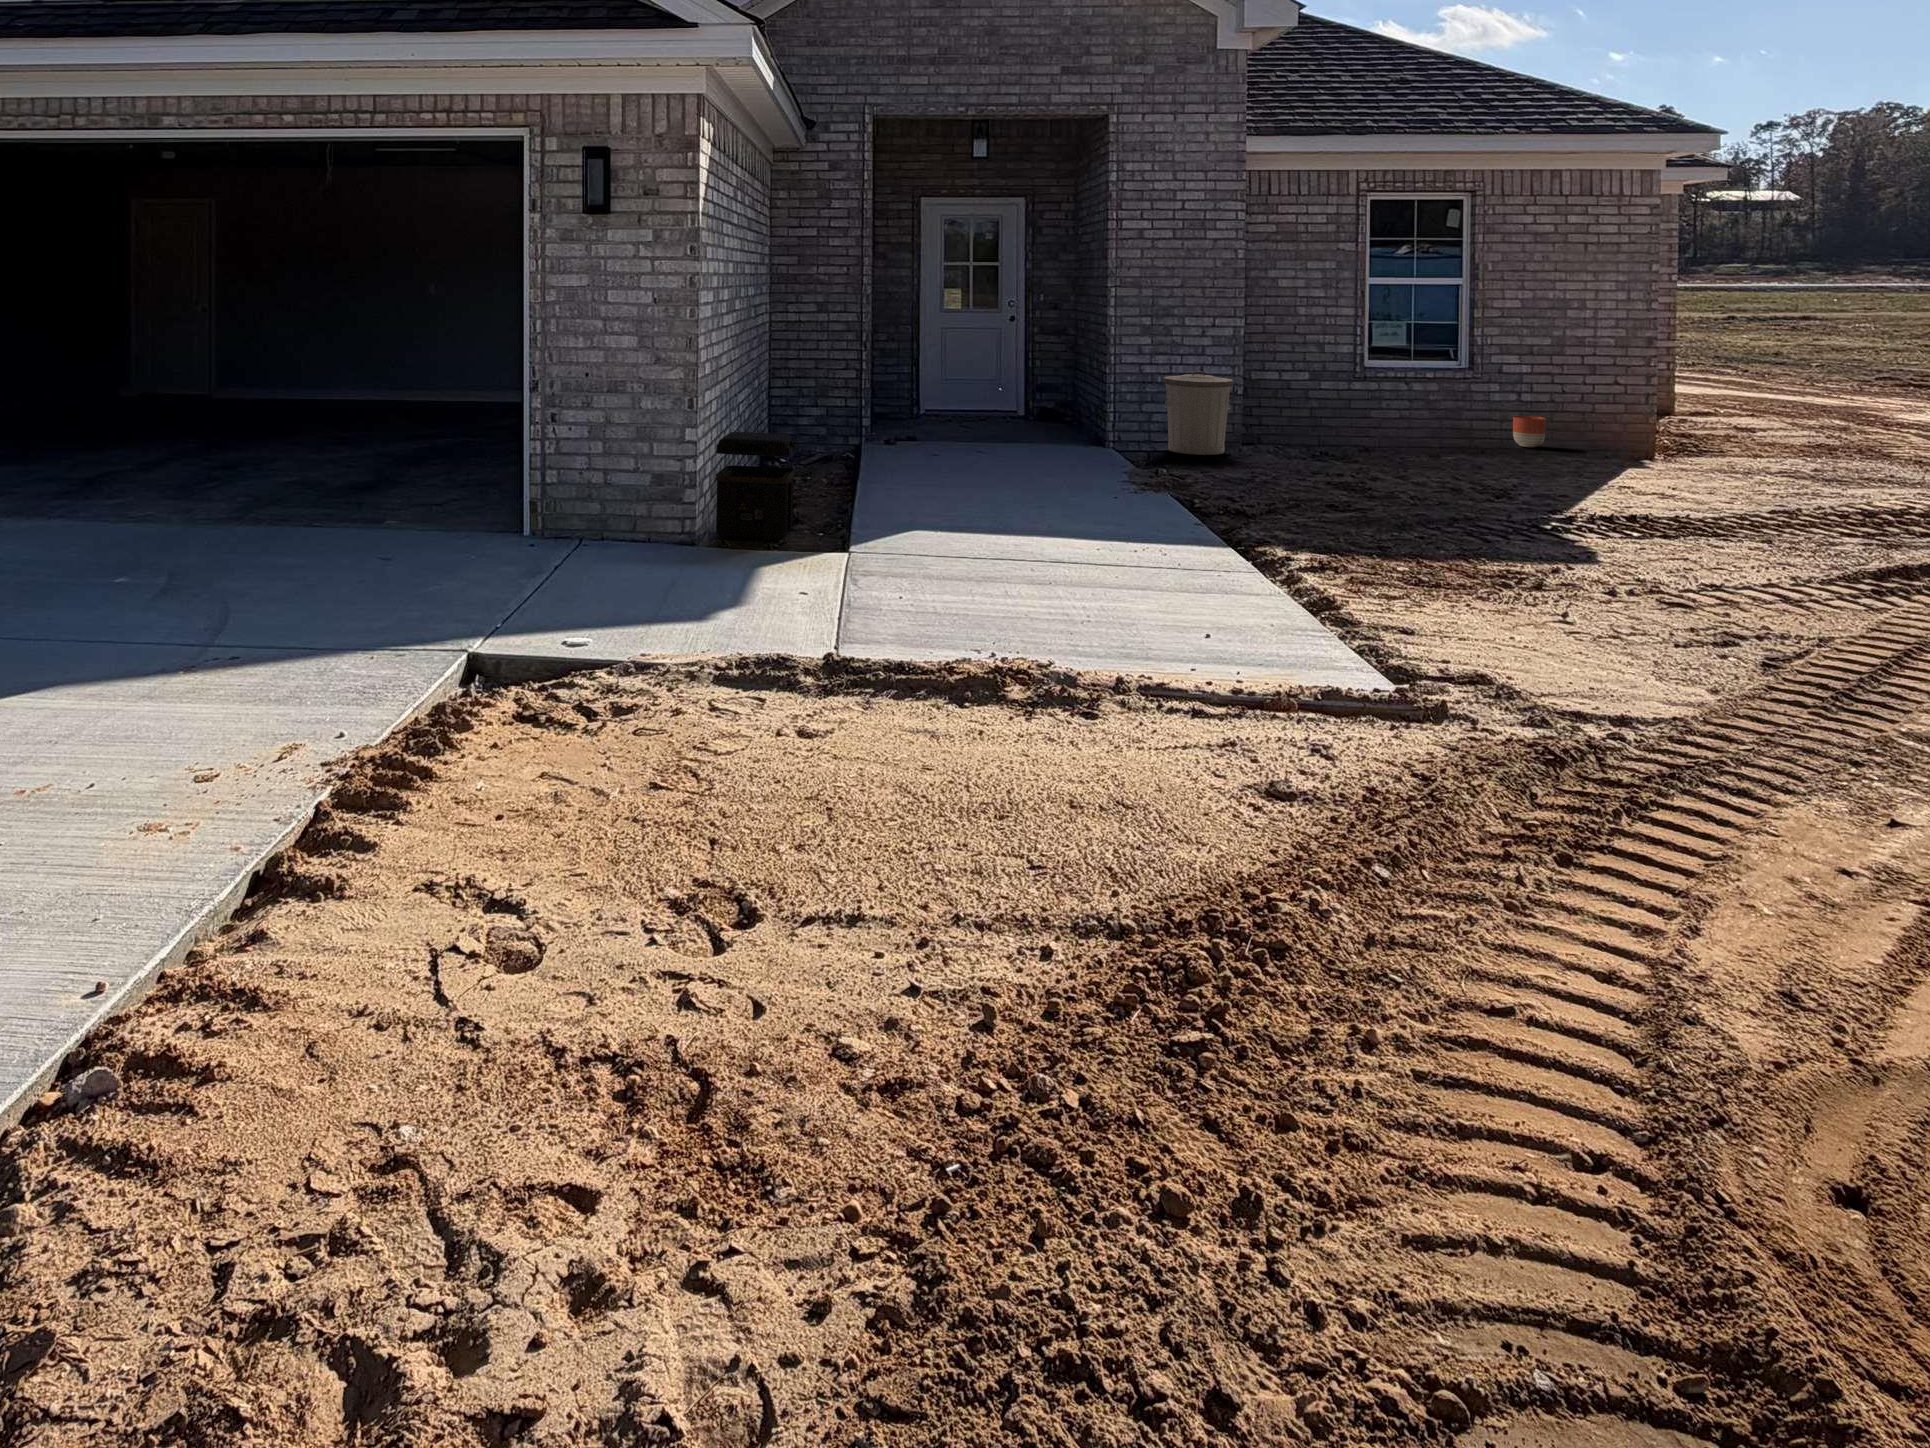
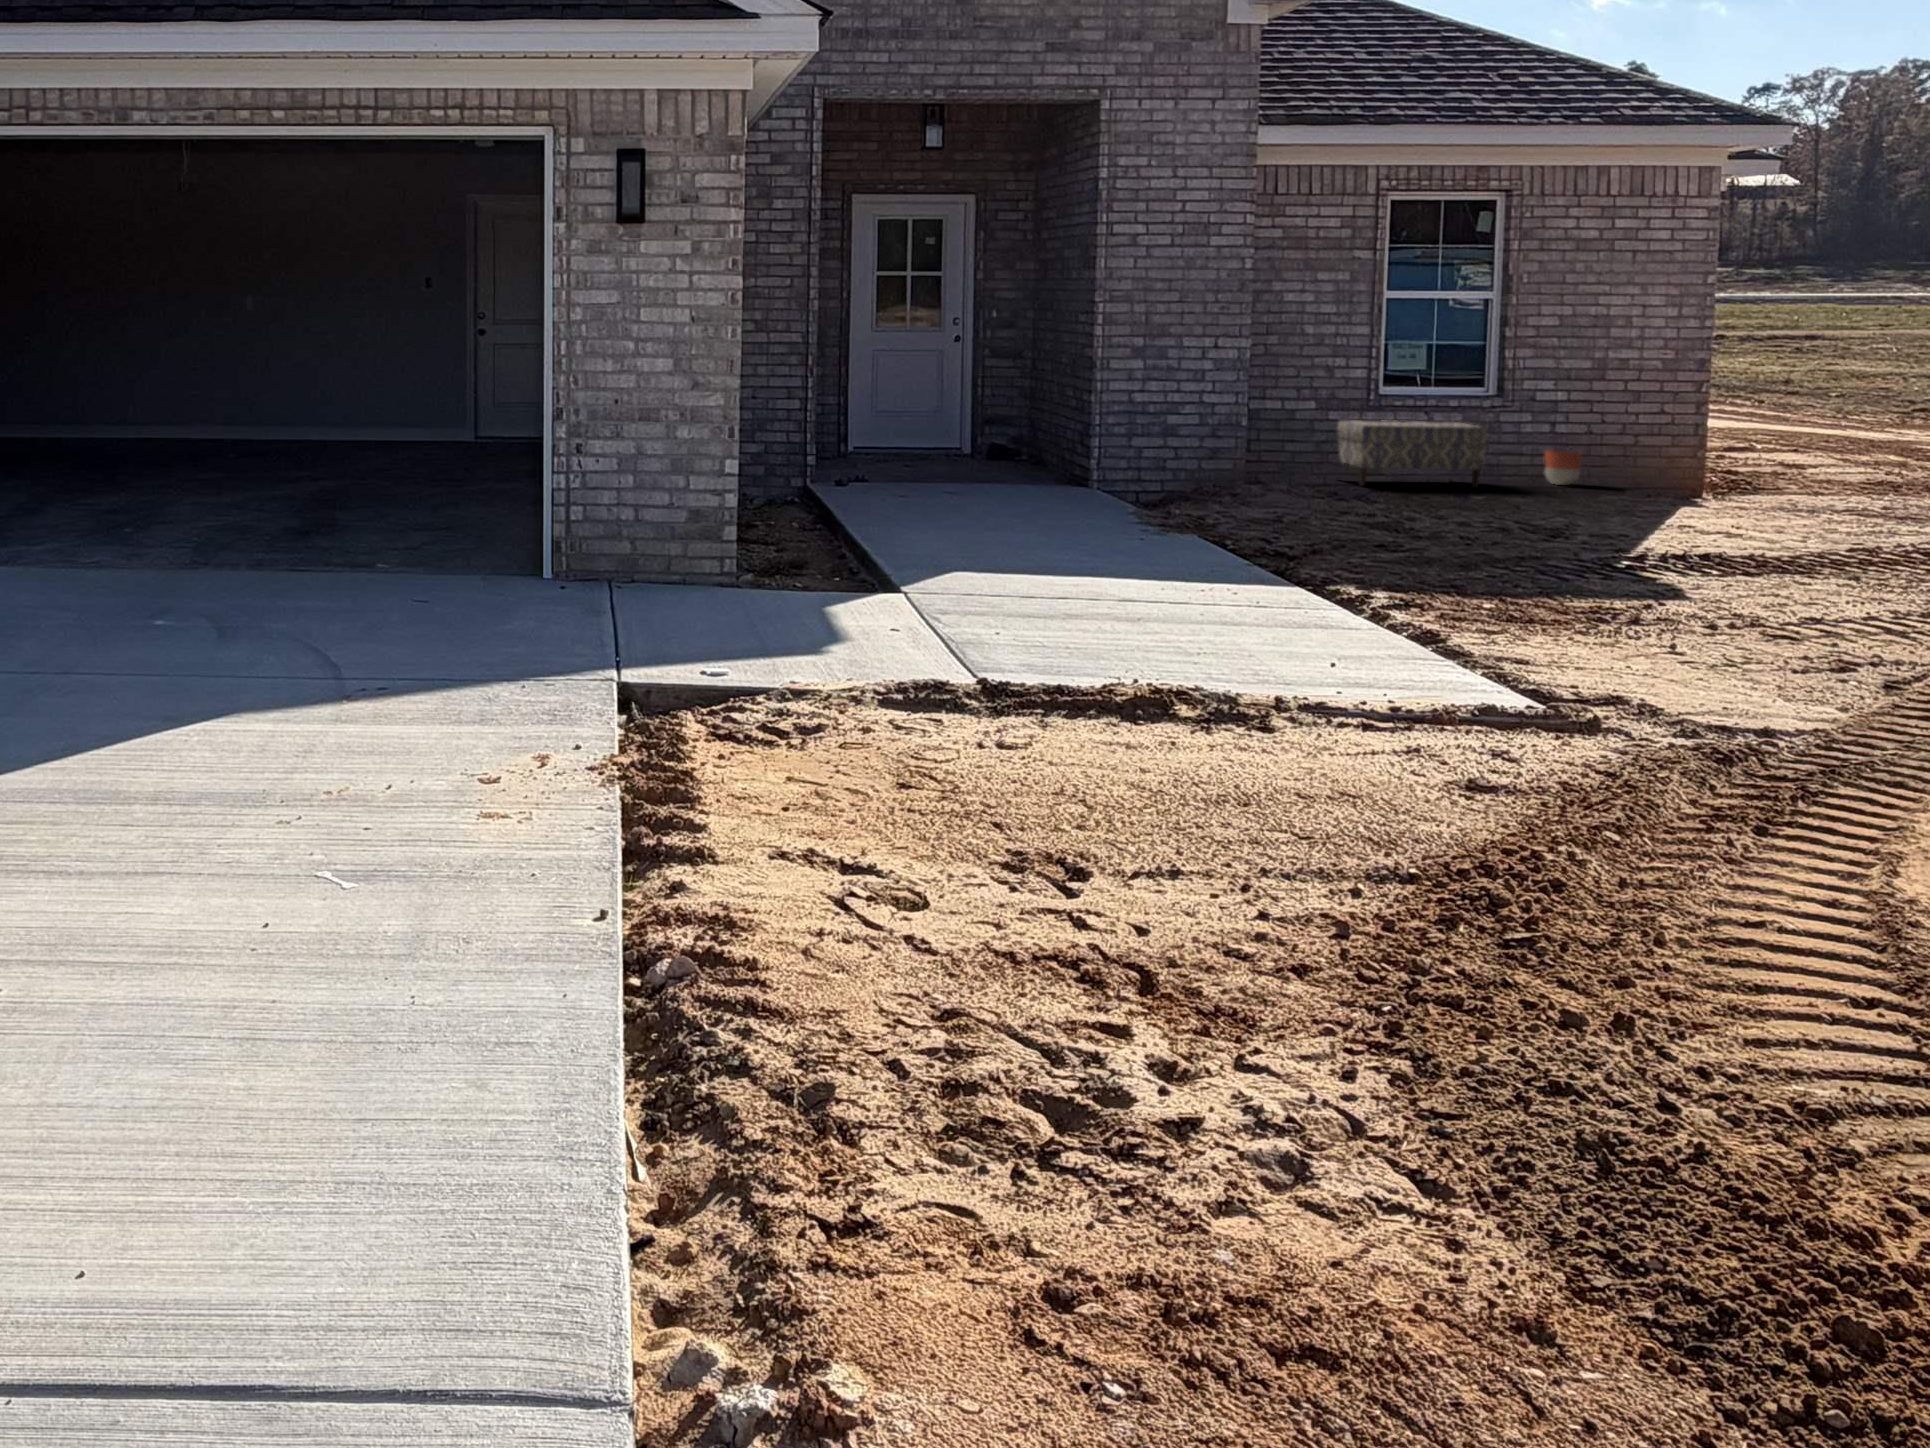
trash can: present [1163,371,1233,455] -> none [1156,397,1238,494]
bench: none [1327,390,1459,450] -> present [1338,421,1487,488]
toolbox: present [716,432,796,541] -> none [744,463,828,582]

